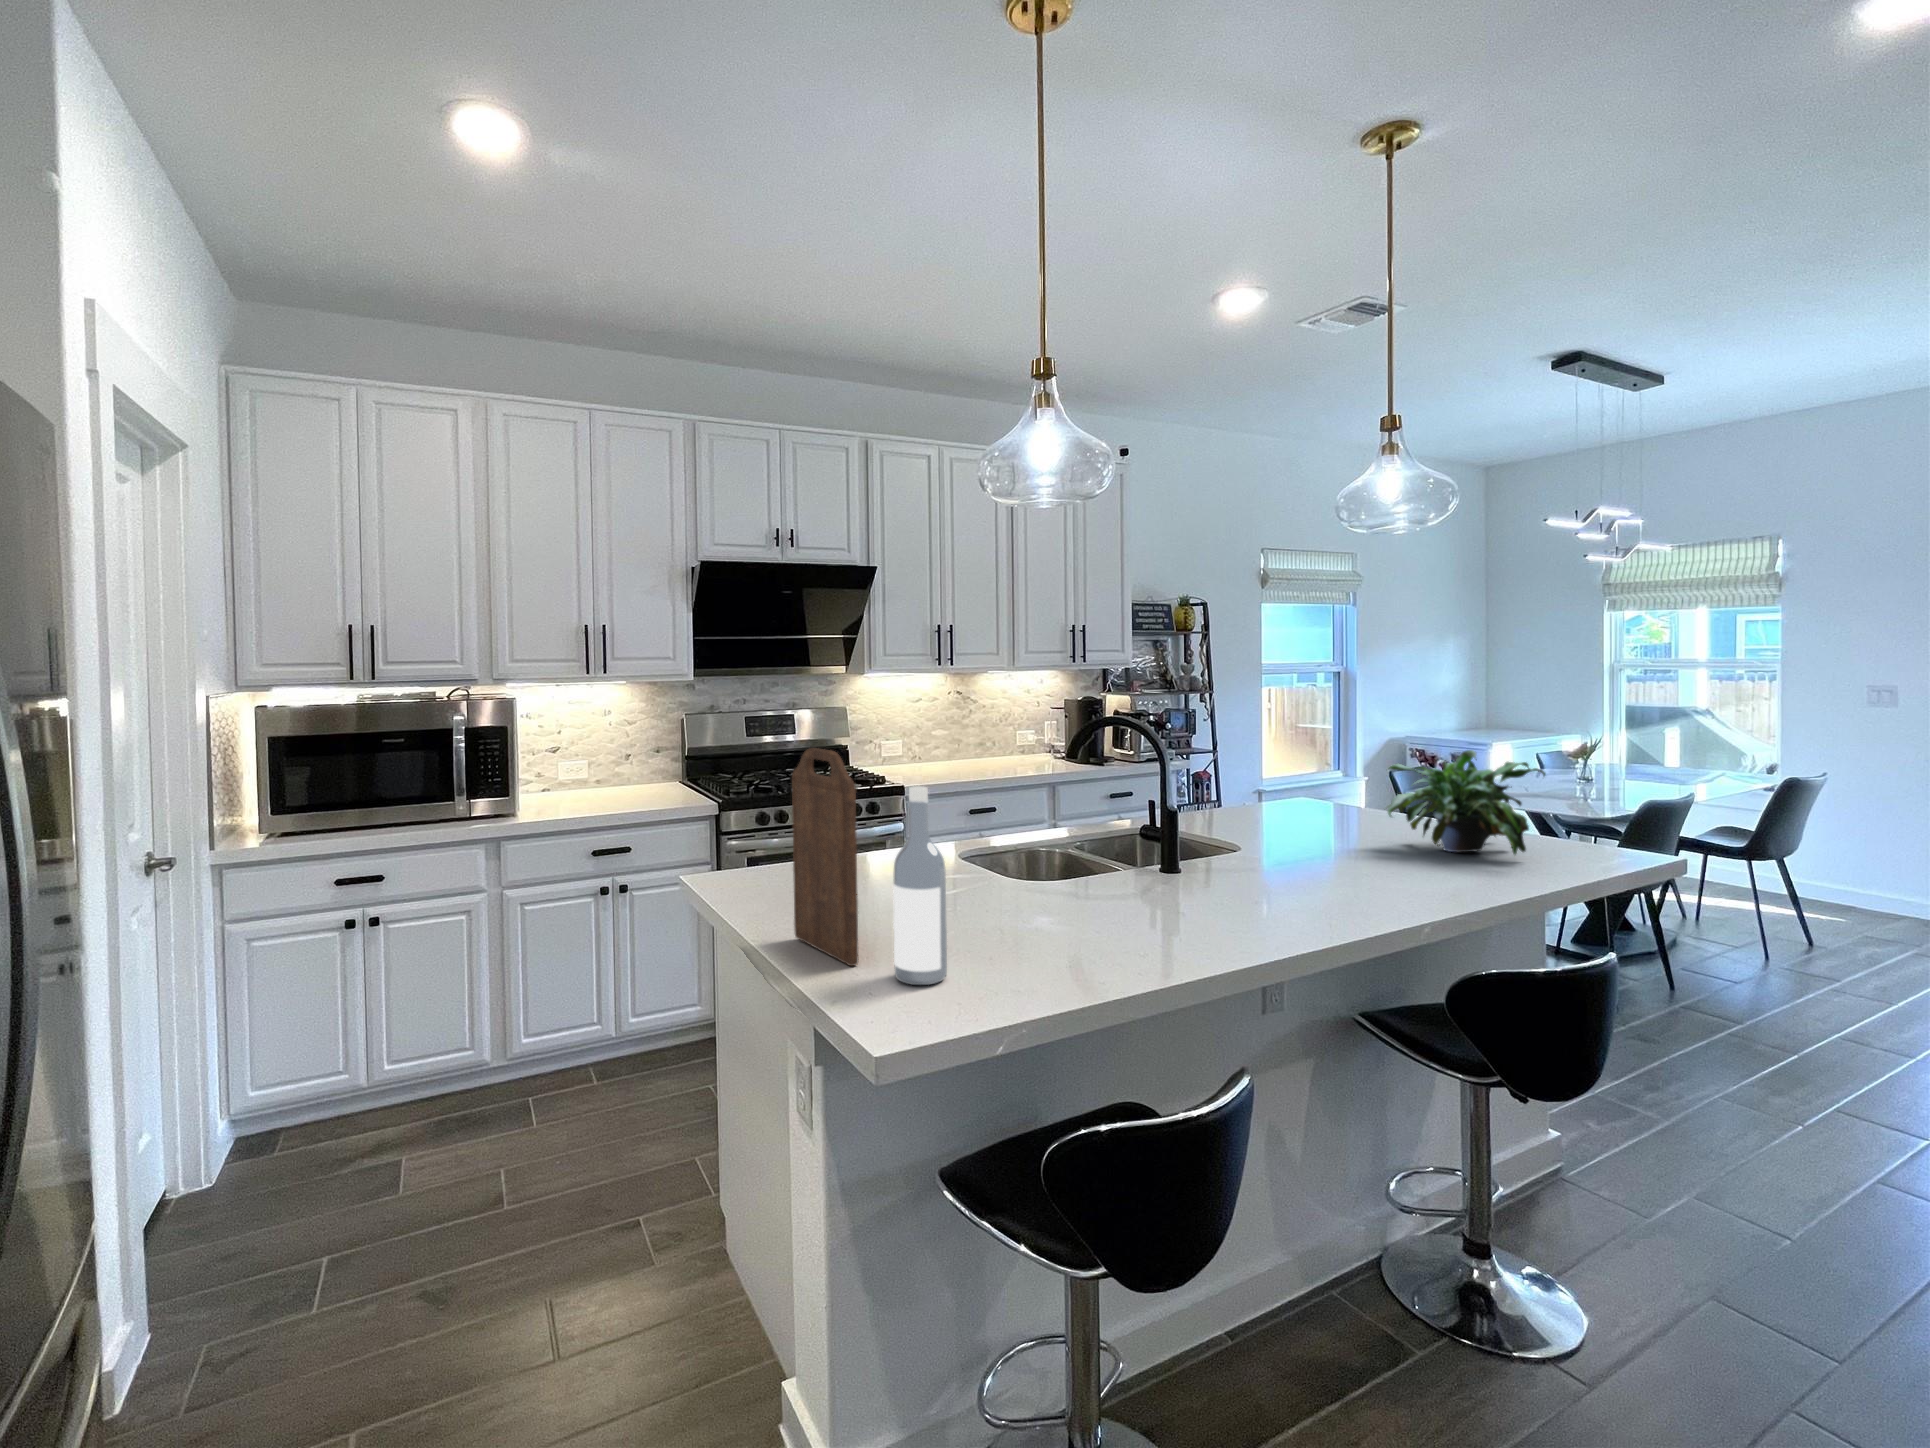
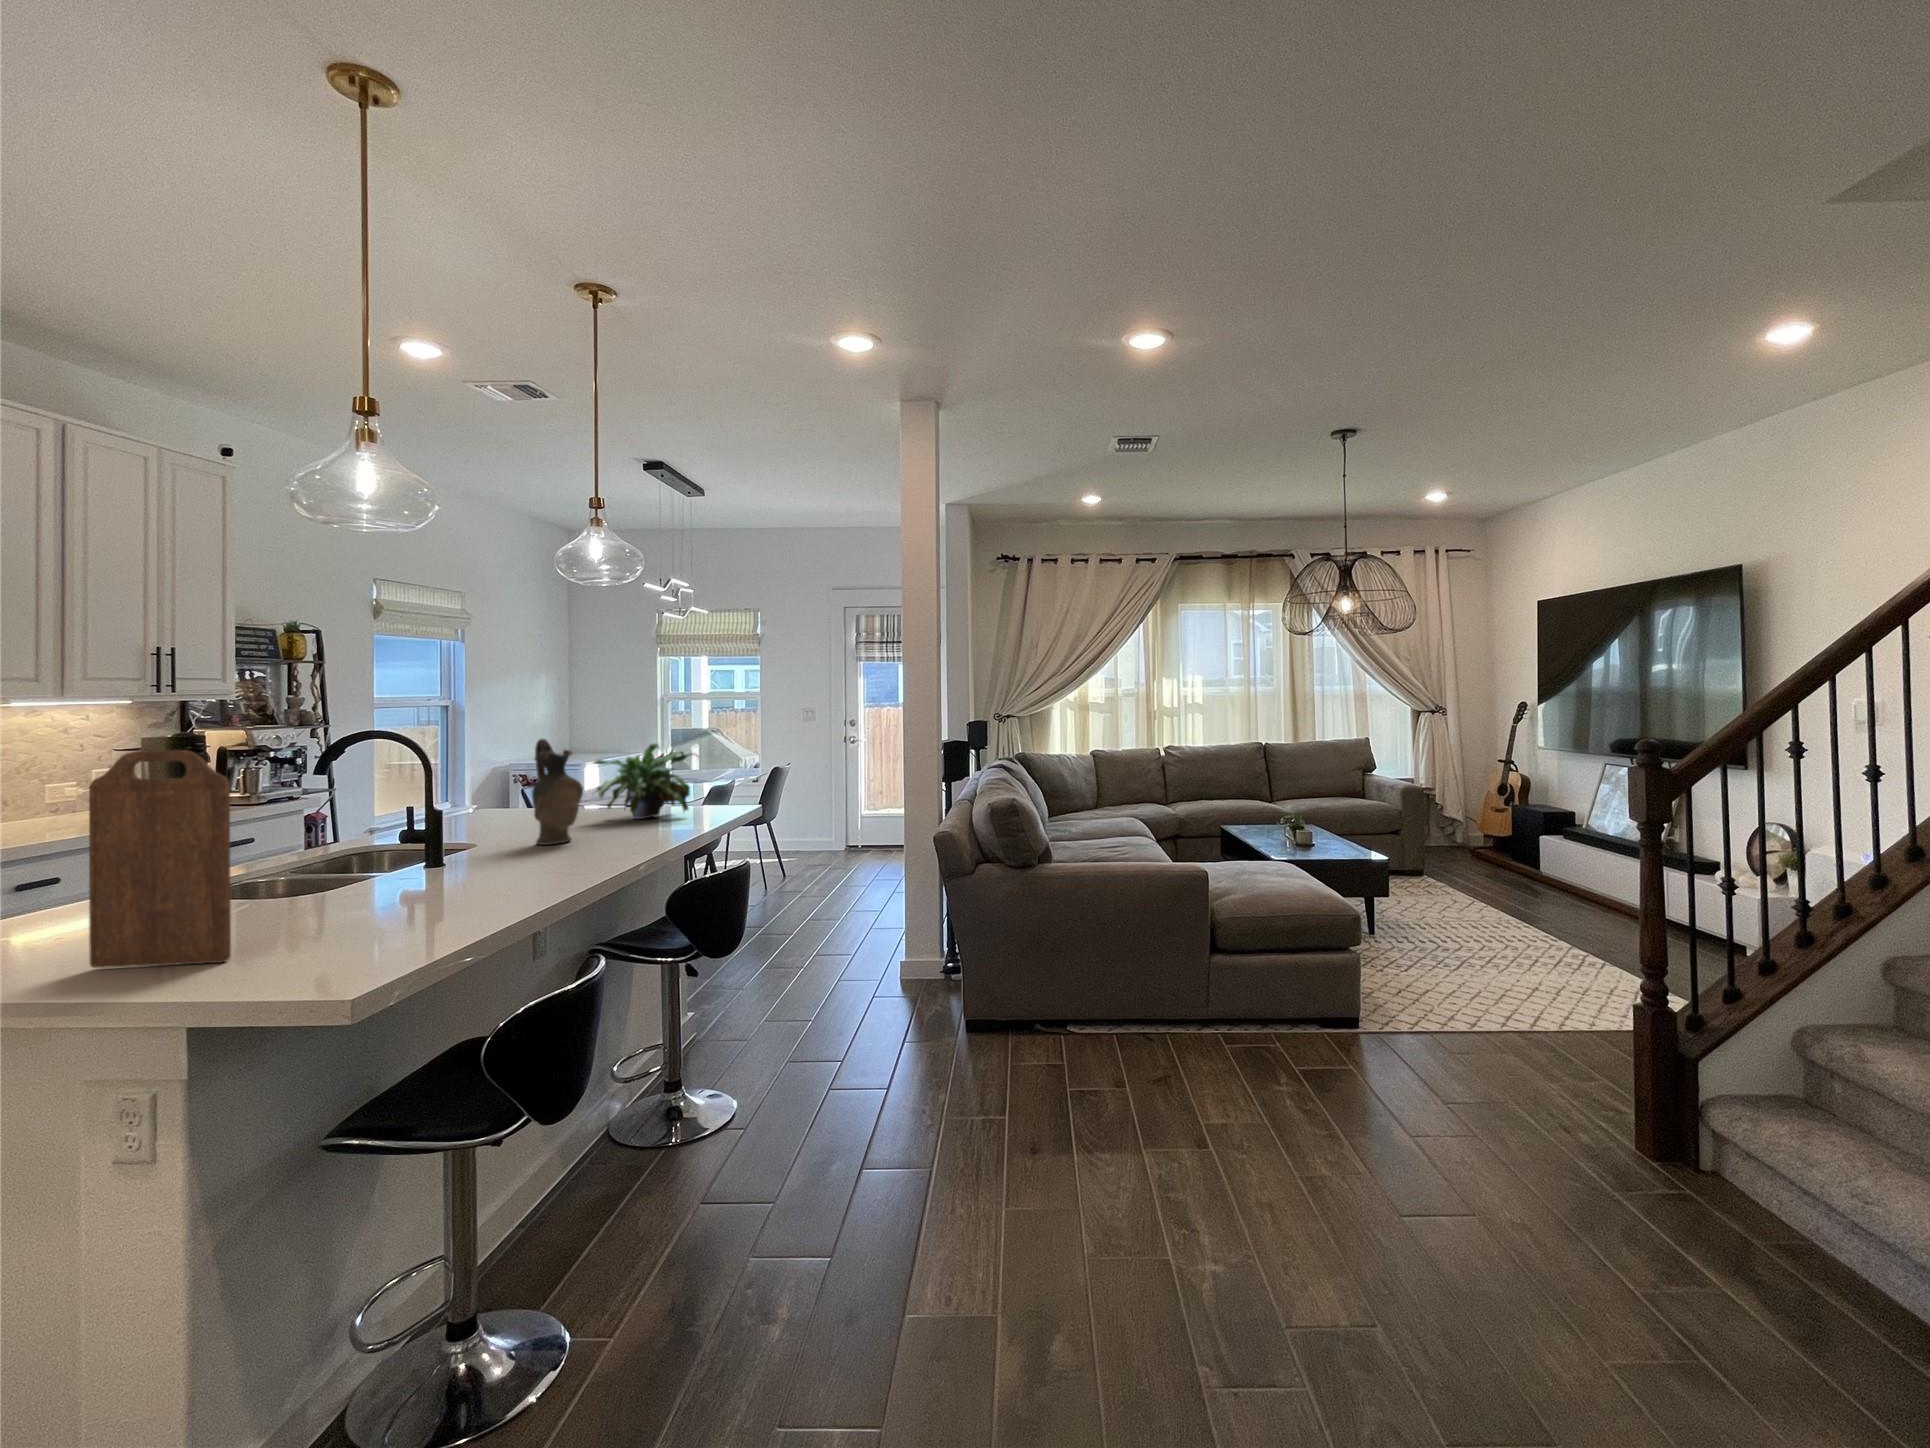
ceramic pitcher: none [1279,737,1341,874] -> present [532,738,583,845]
wine bottle: present [893,786,947,985] -> none [292,773,352,953]

